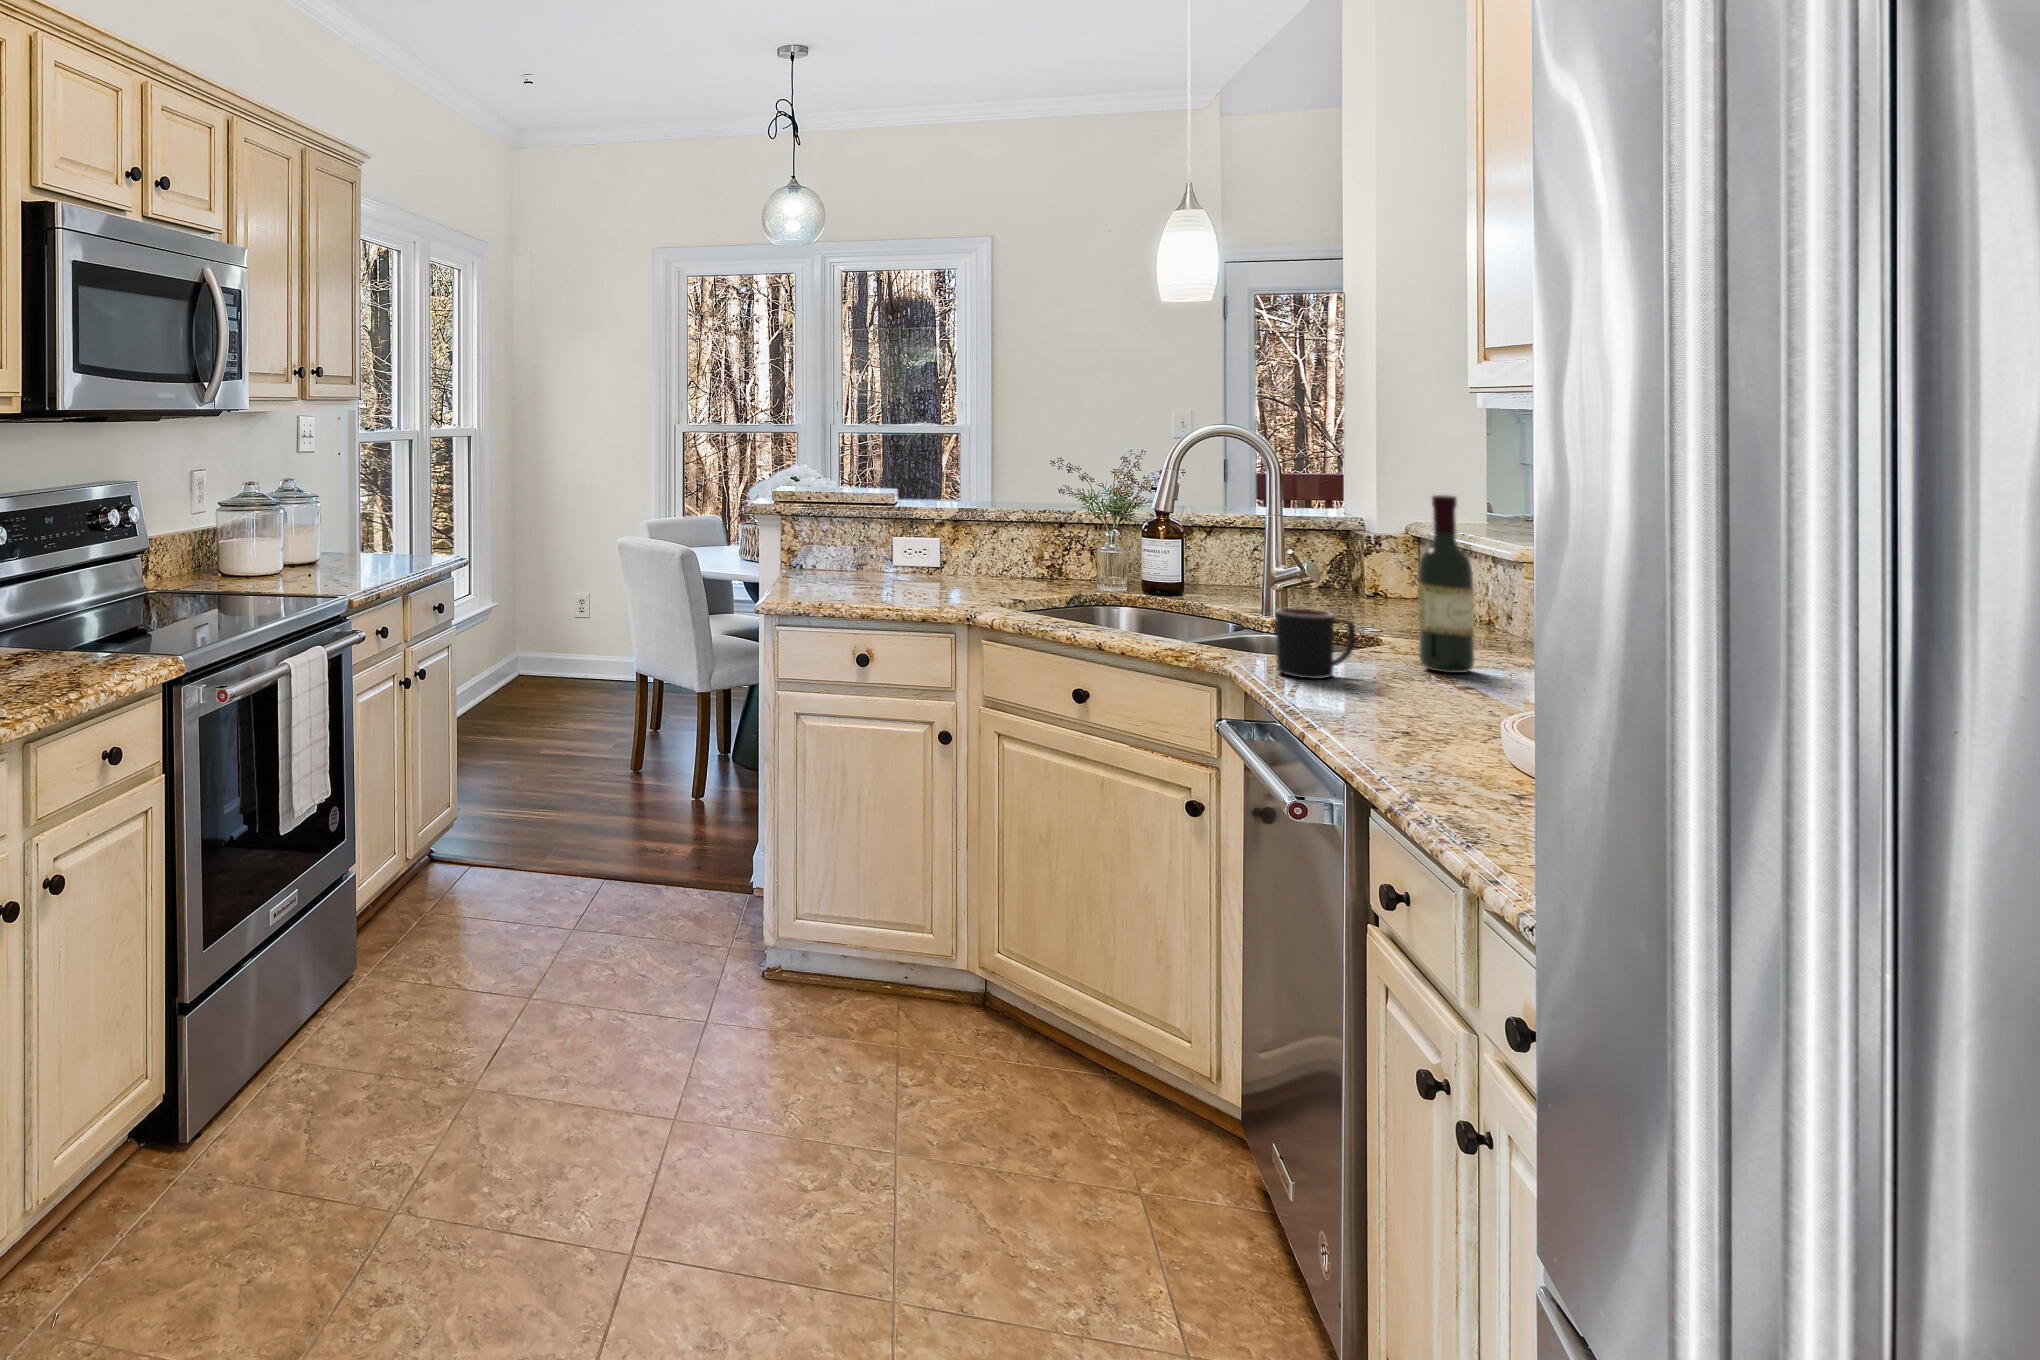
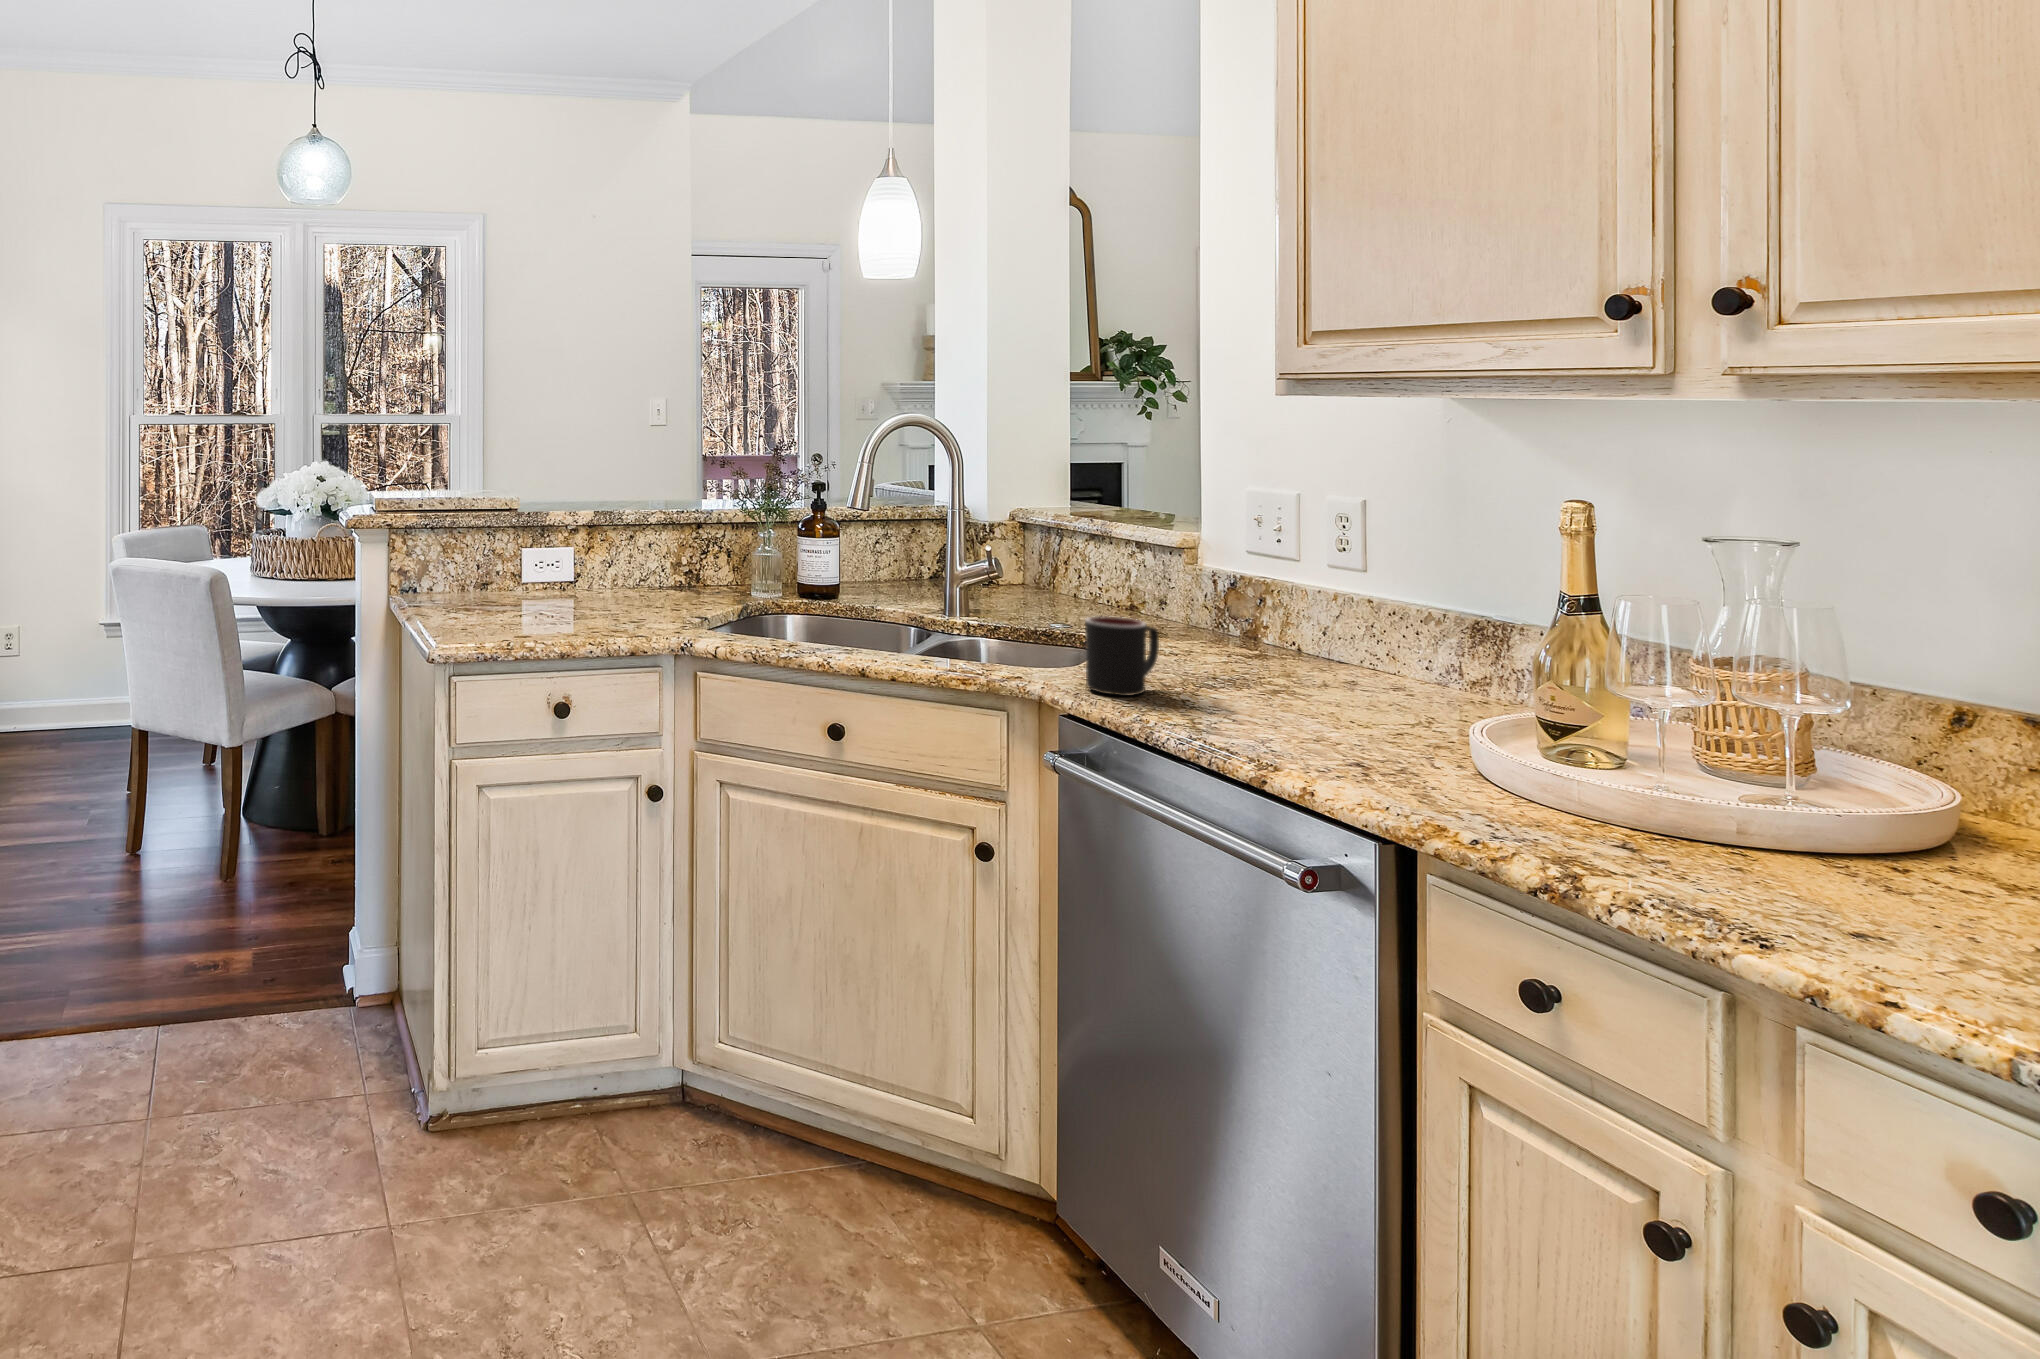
wine bottle: present [1418,495,1475,673] -> none [1184,486,1237,673]

